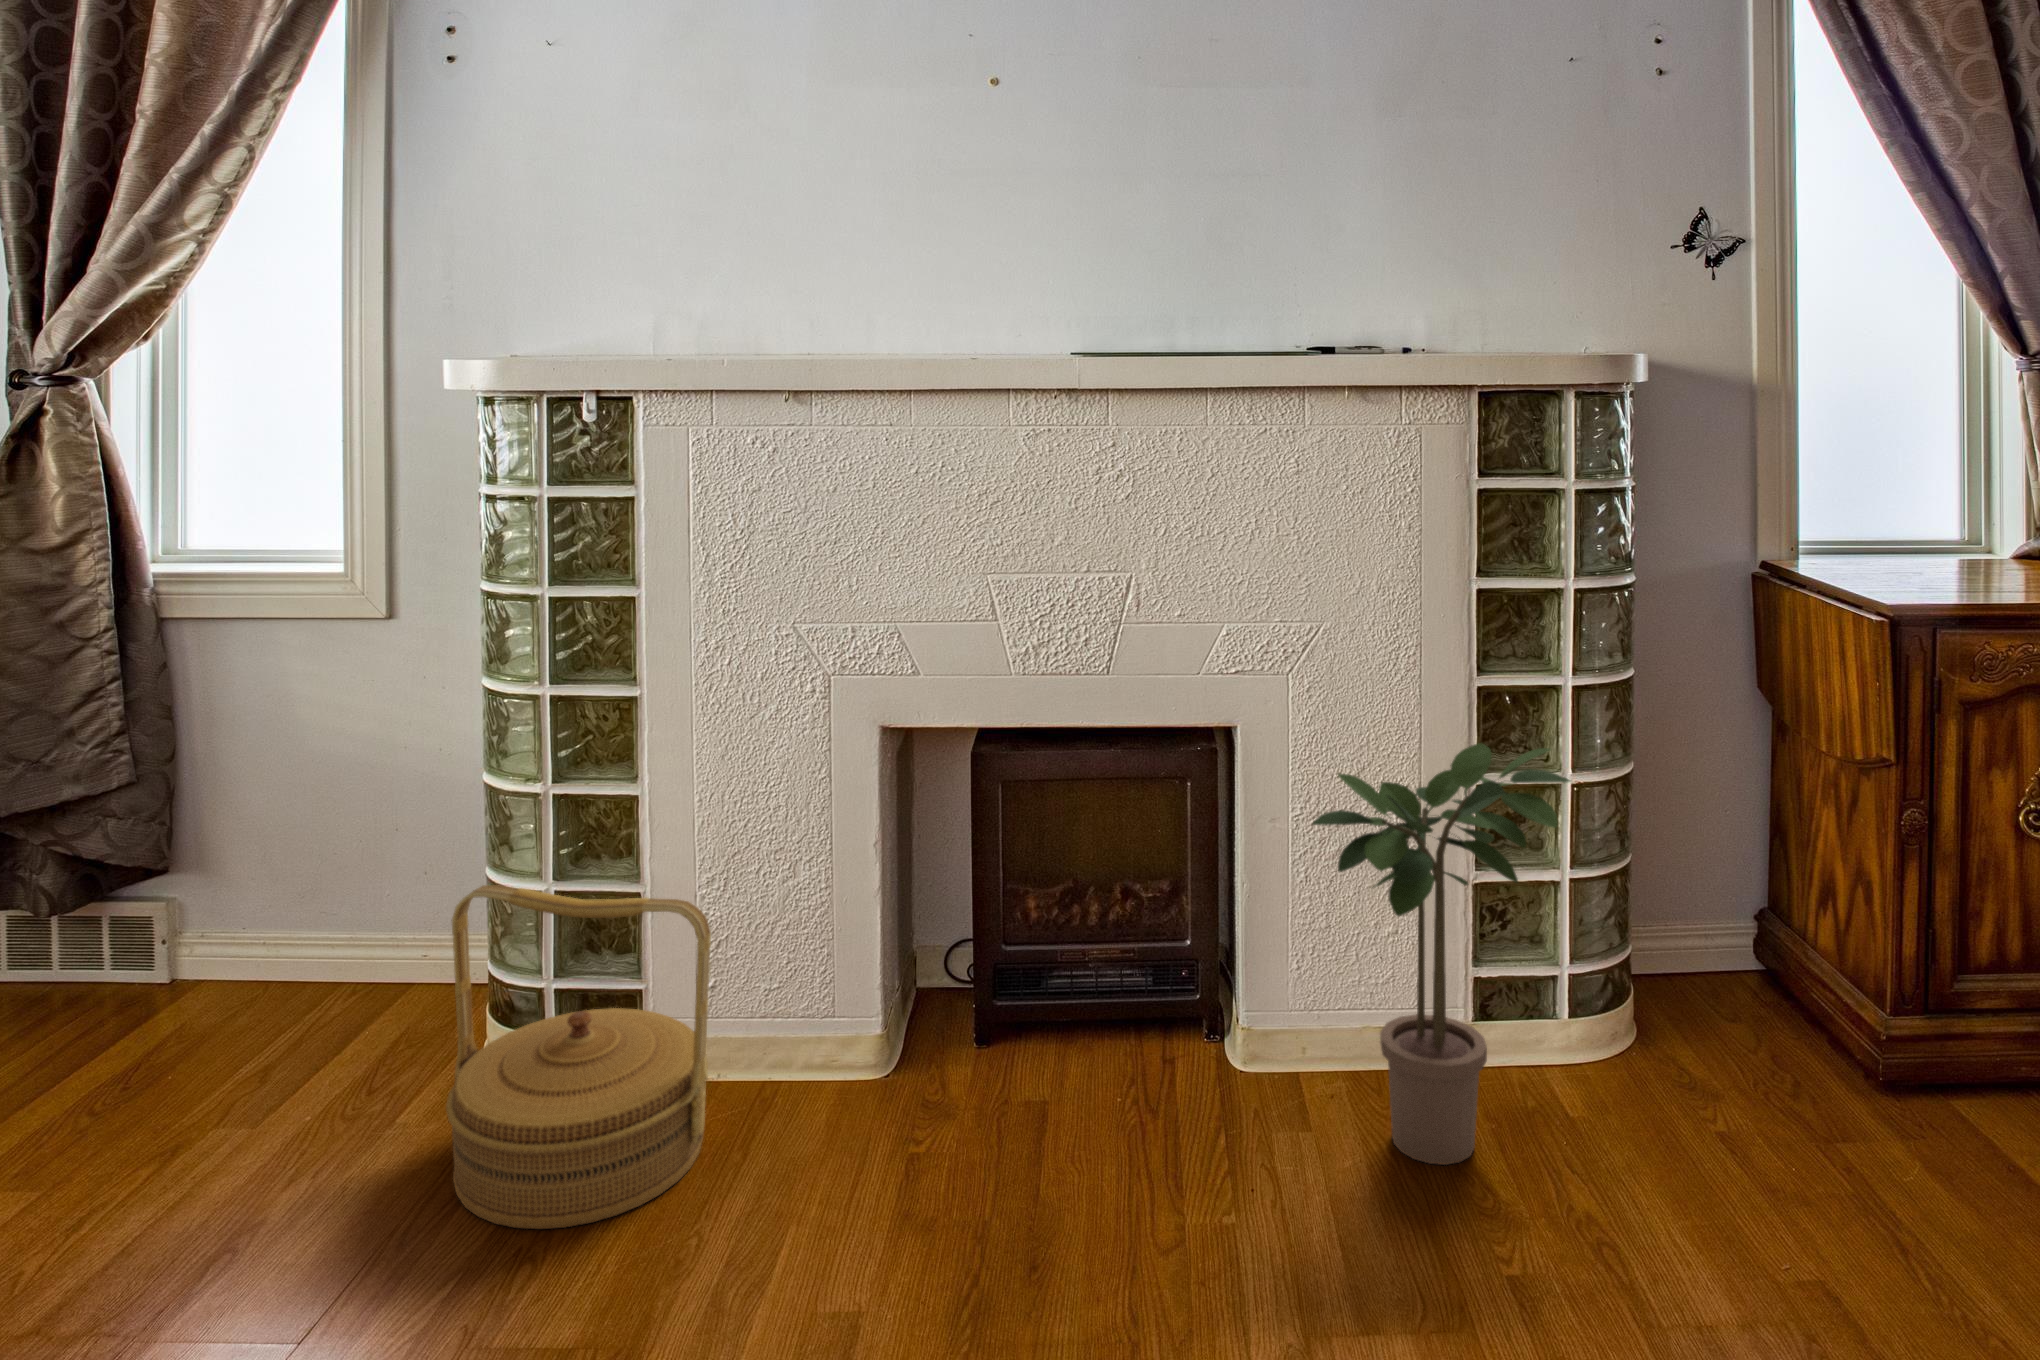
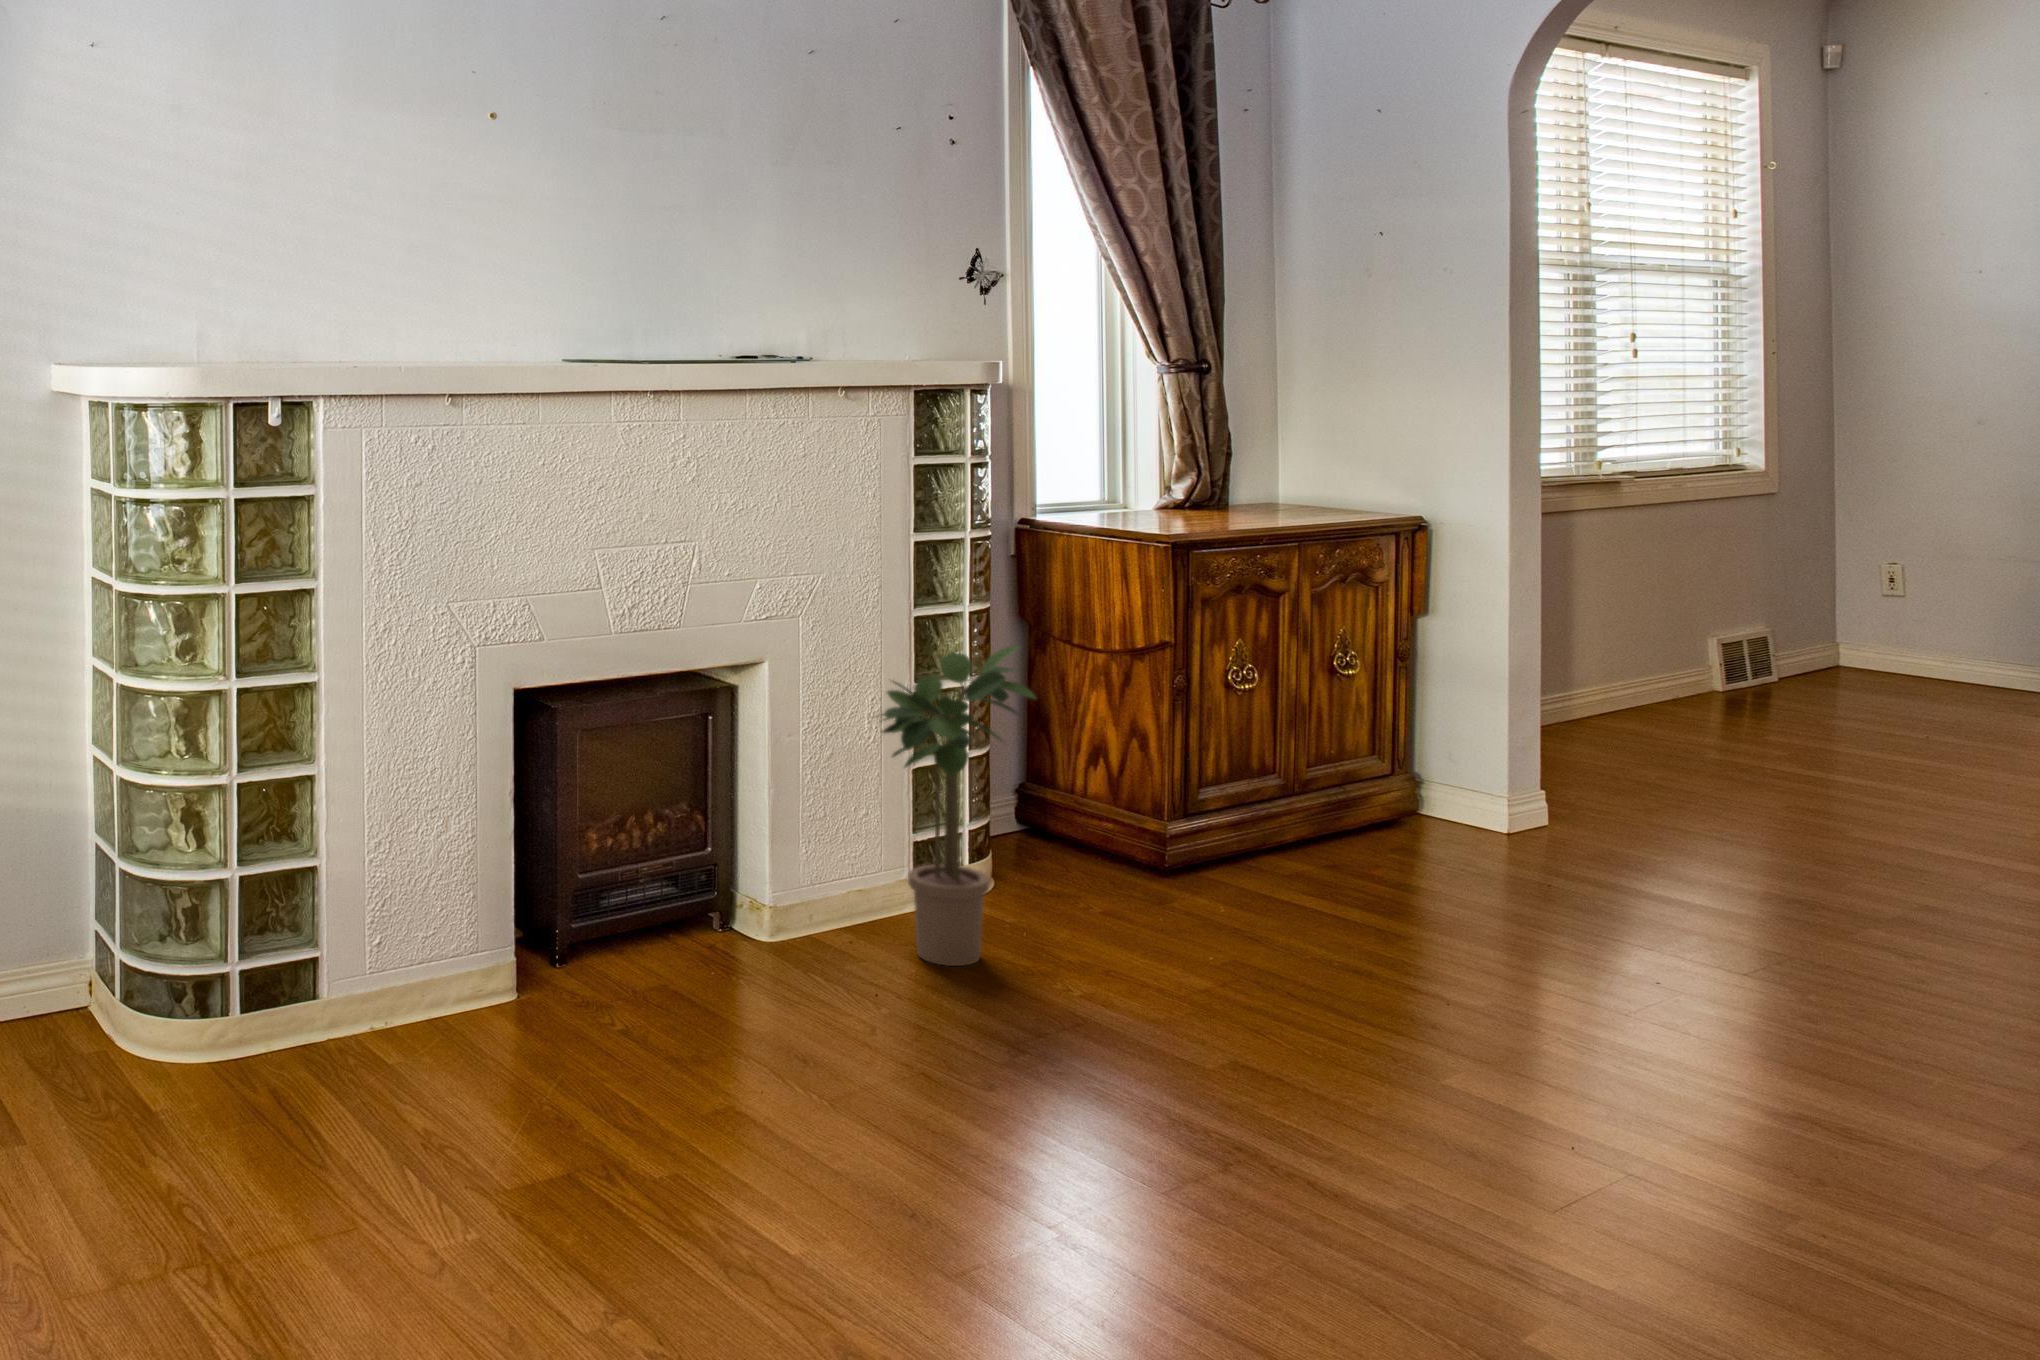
woven basket: present [446,885,711,1229] -> none [224,841,473,1143]

